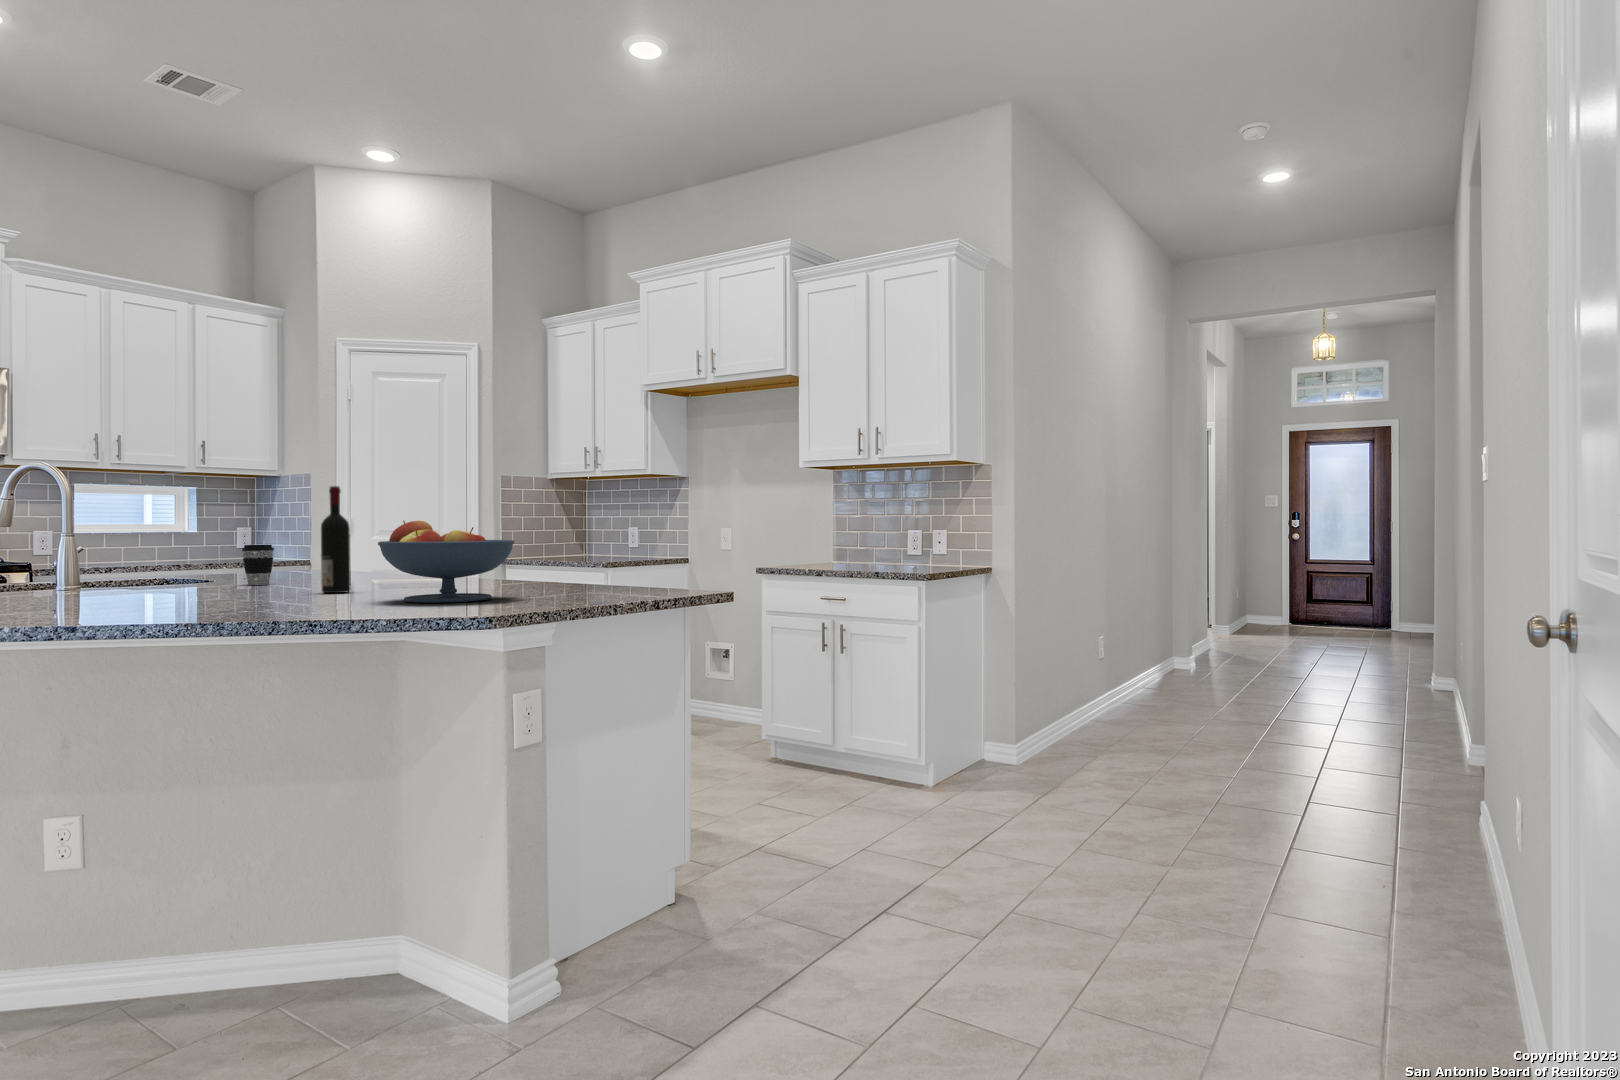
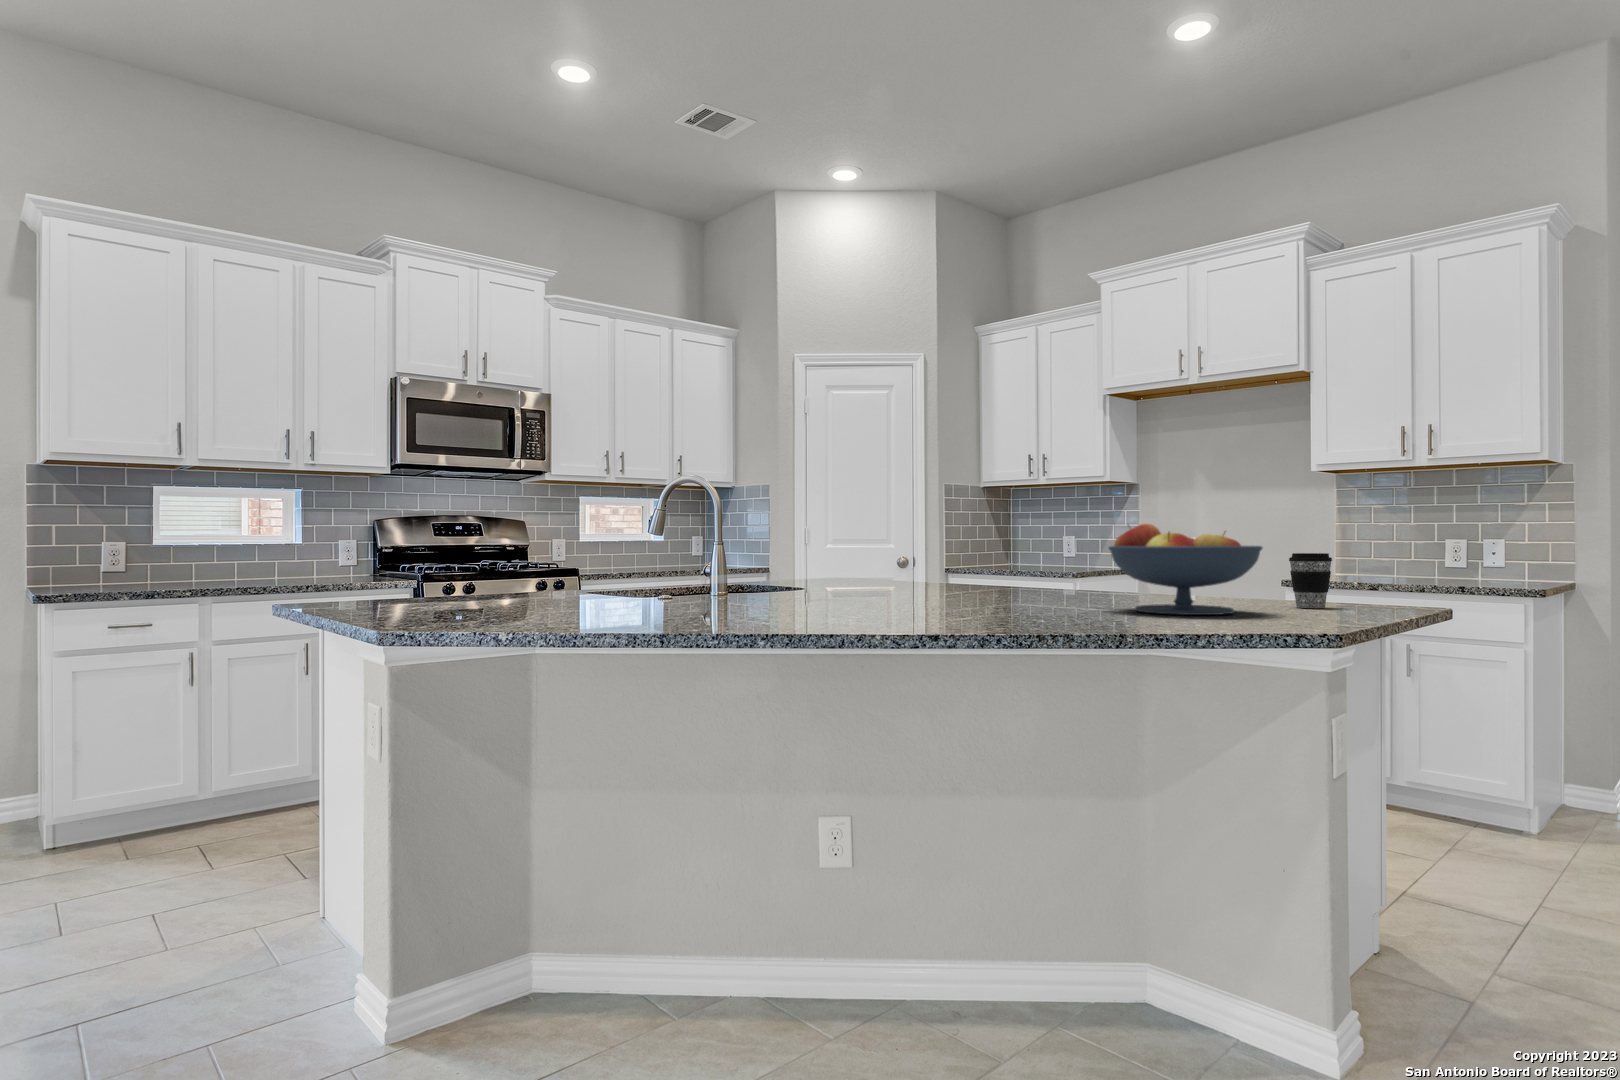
wine bottle: present [321,486,350,593] -> none [976,489,1004,601]
coffee cup: present [242,545,274,585] -> present [1289,553,1332,608]

